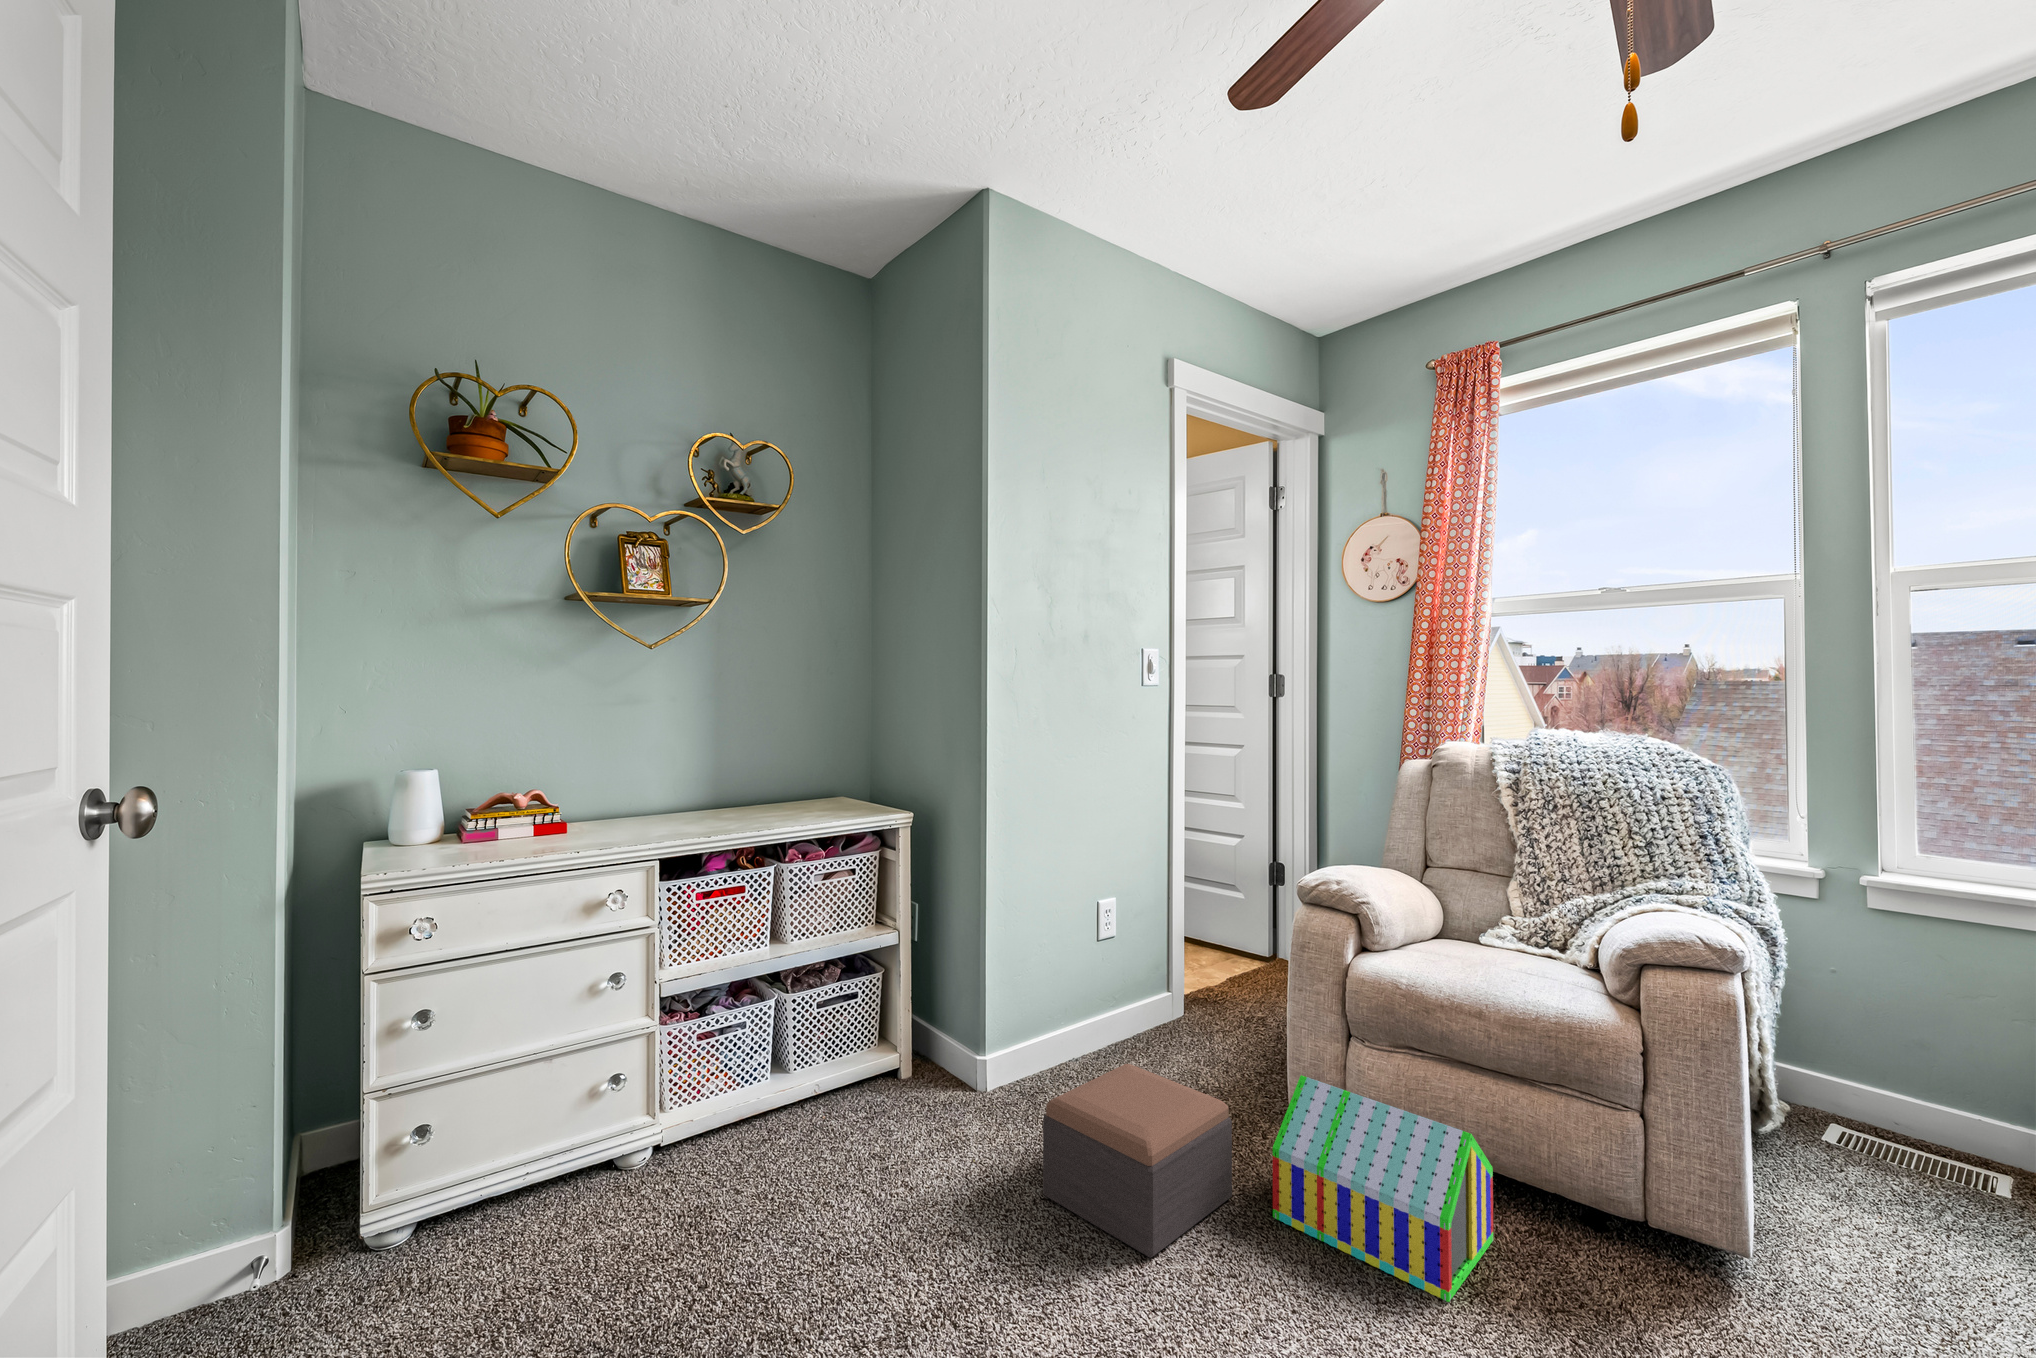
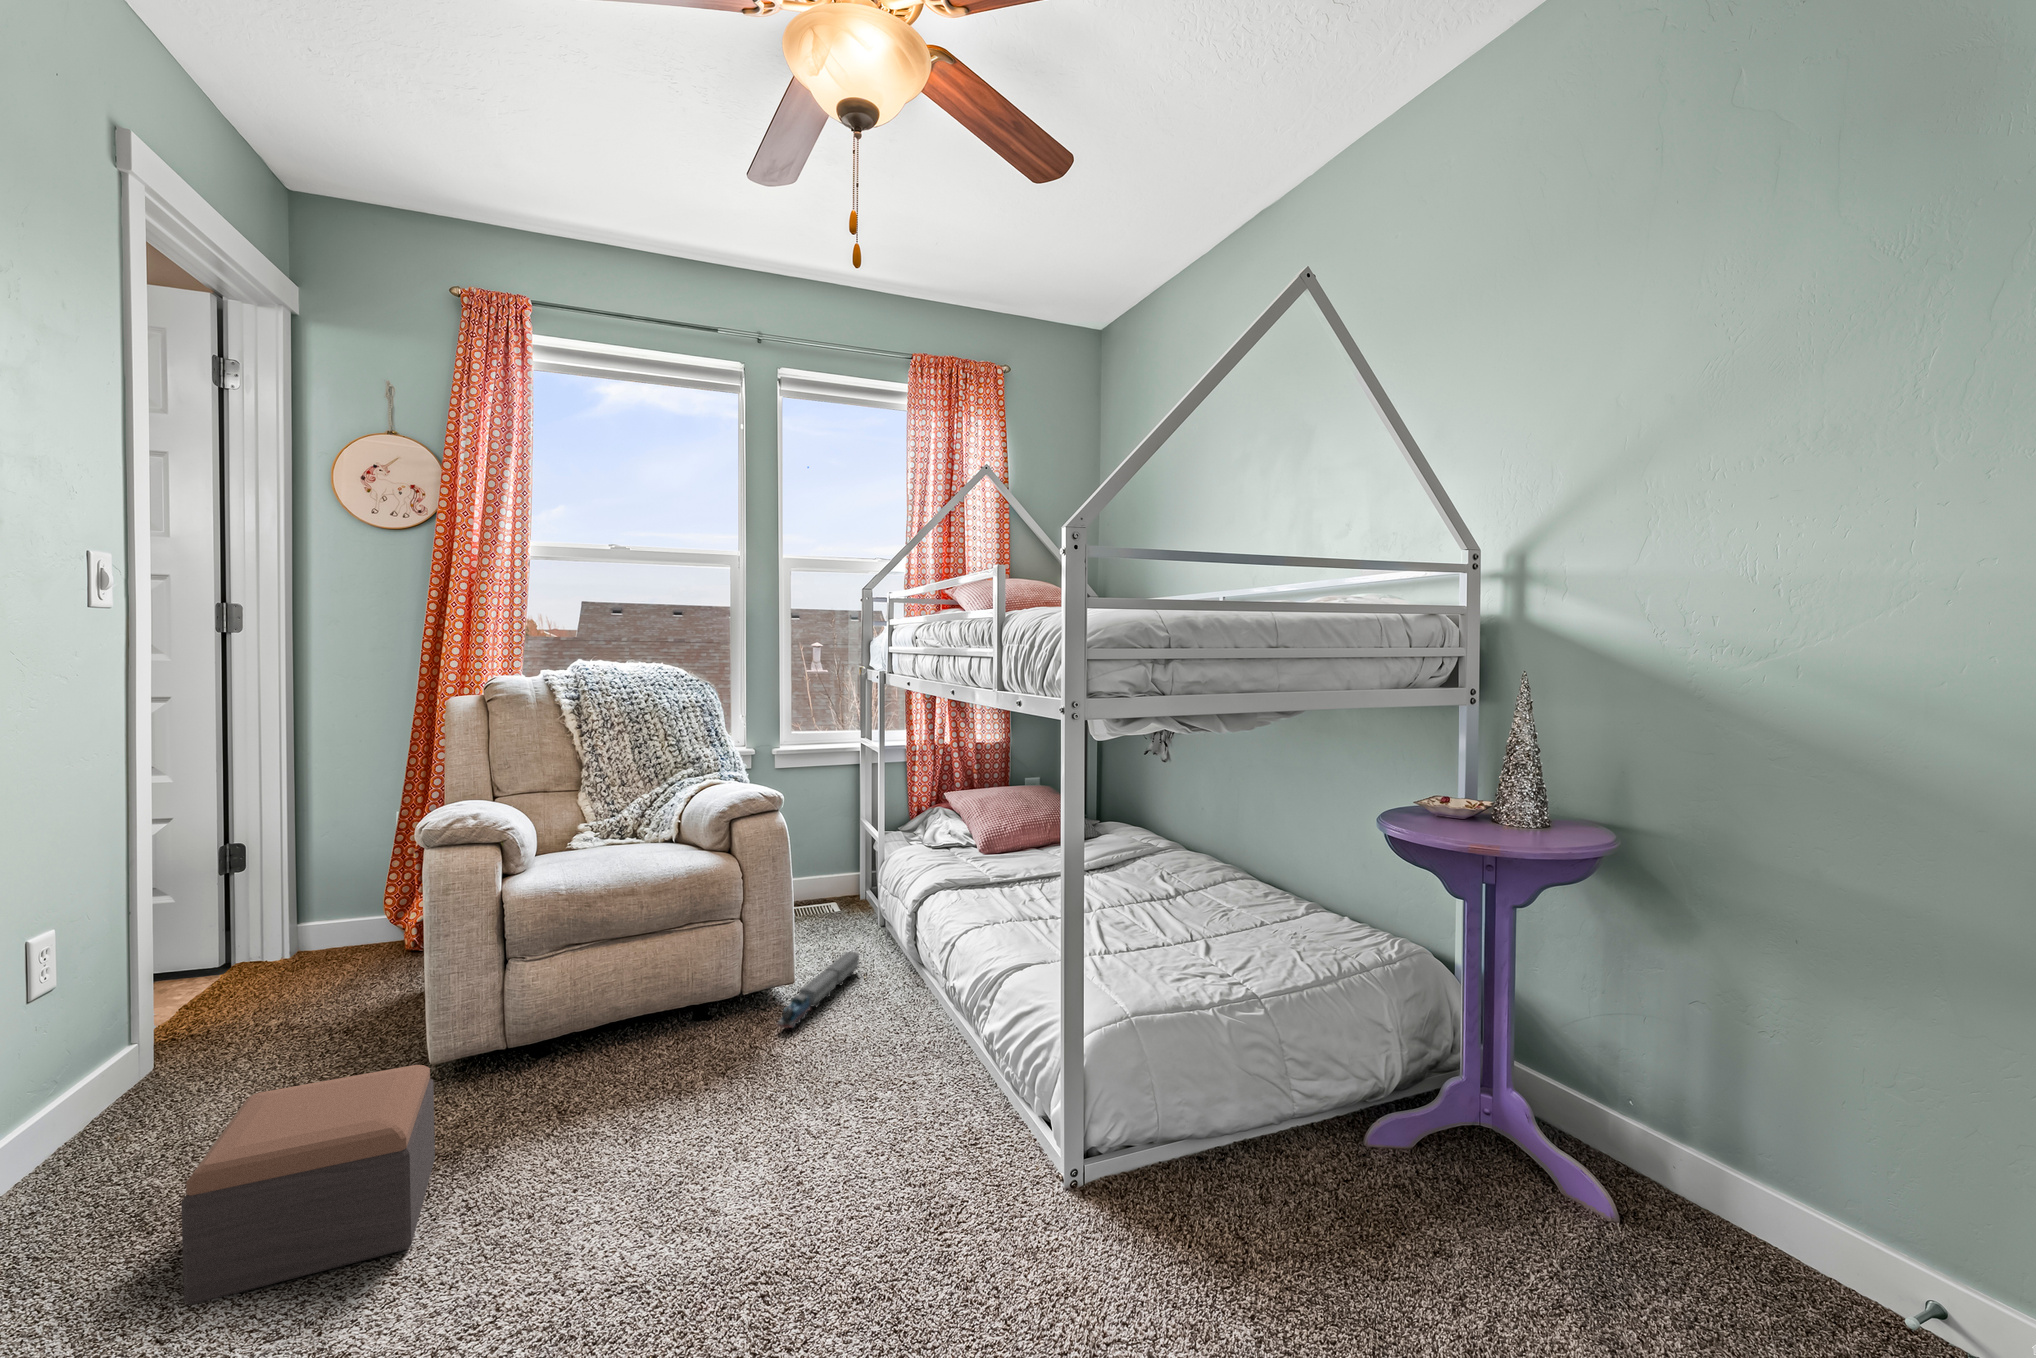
toy house: present [1273,1075,1493,1302] -> none [489,977,670,1148]
toy train: none [1682,1260,1944,1320] -> present [777,952,859,1028]

